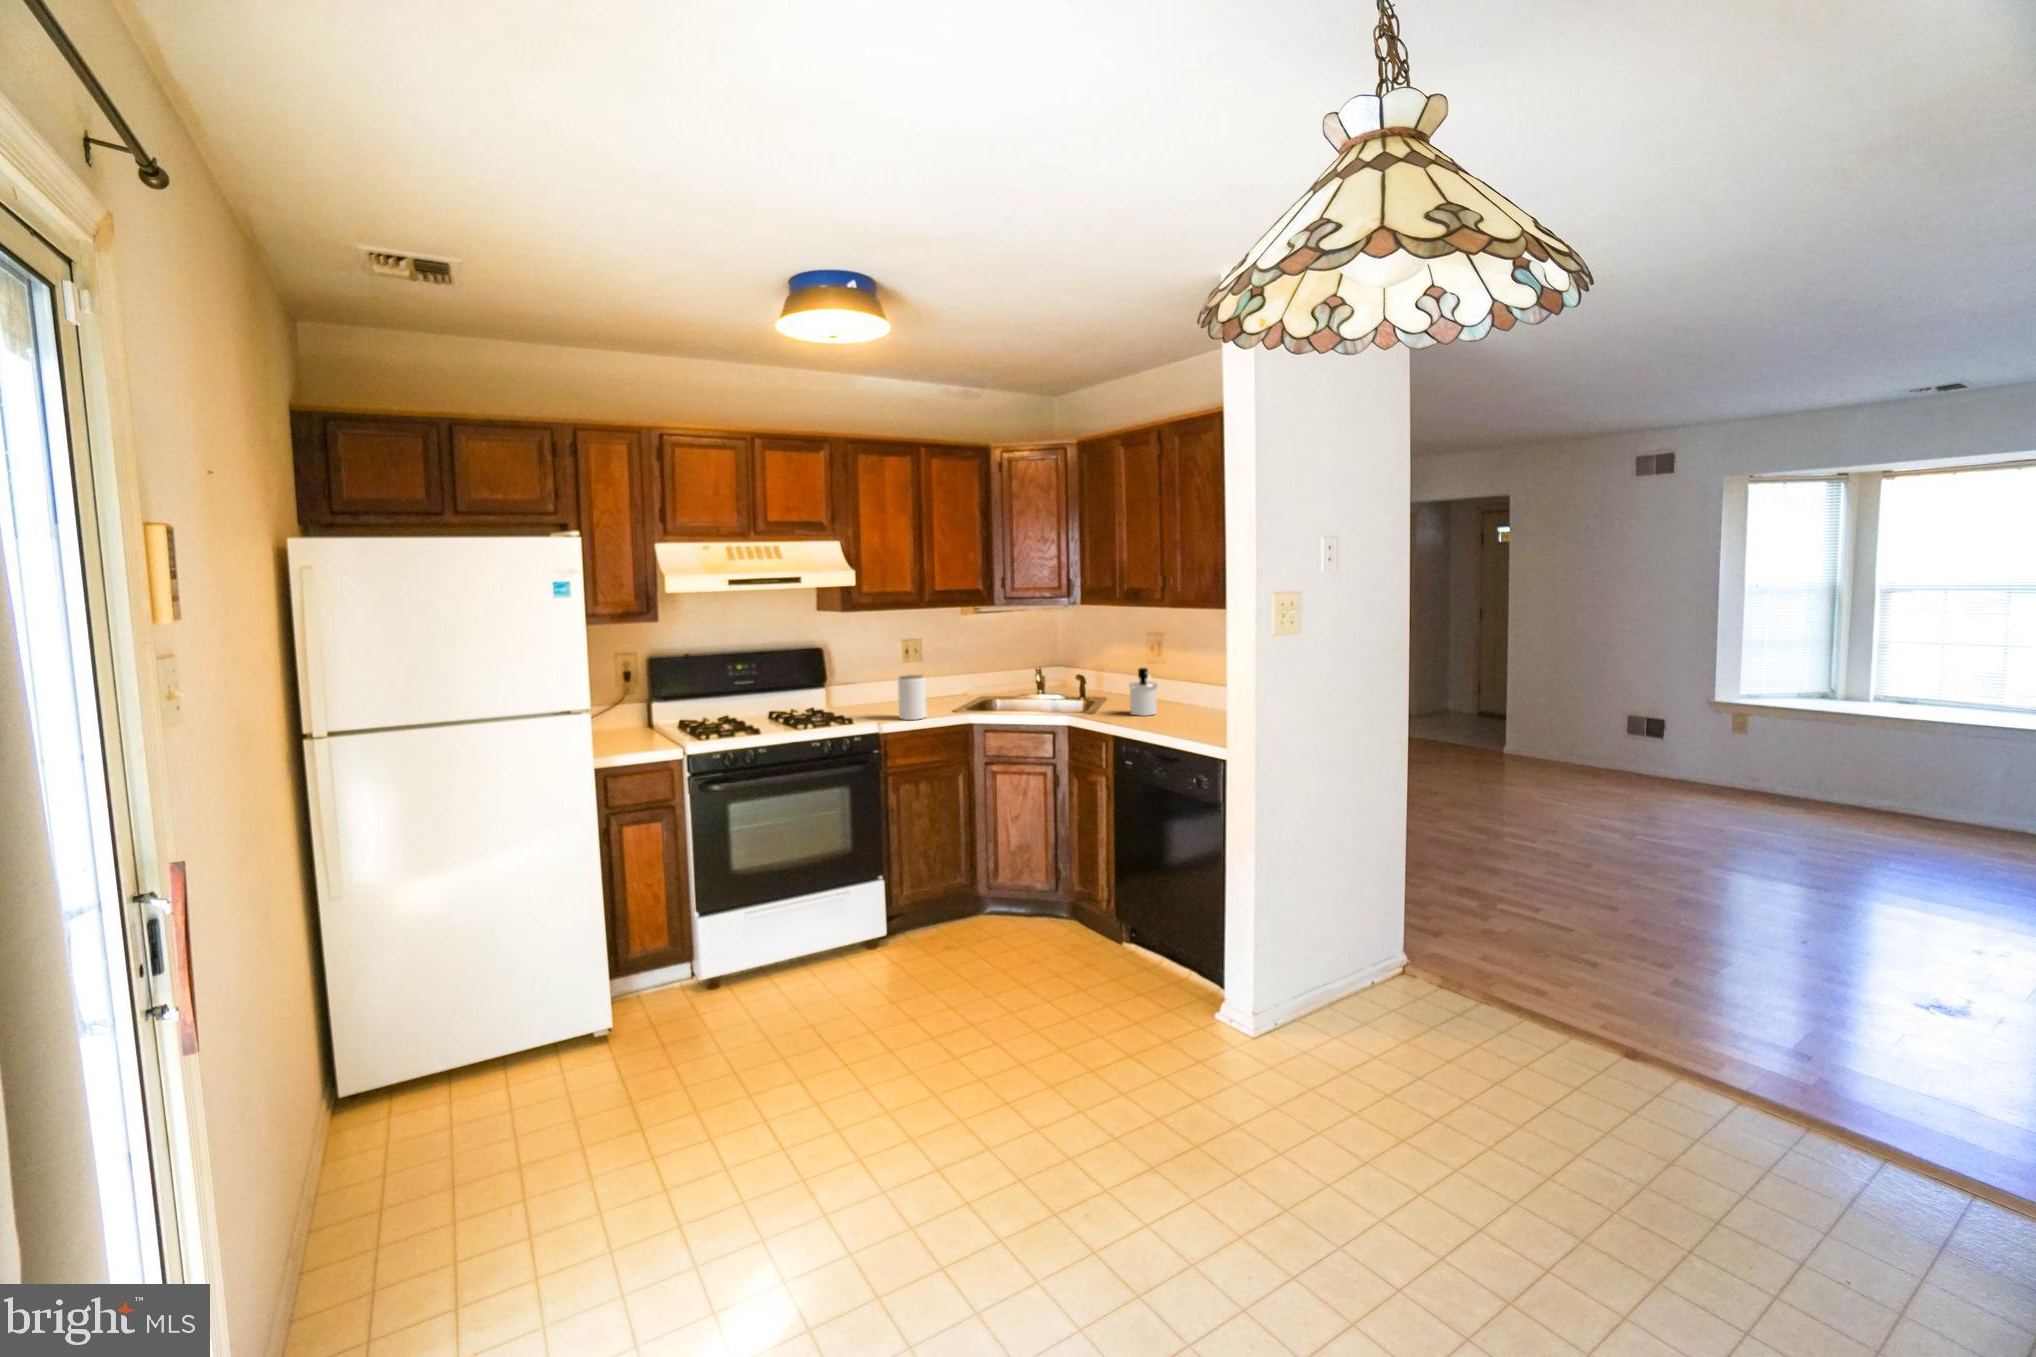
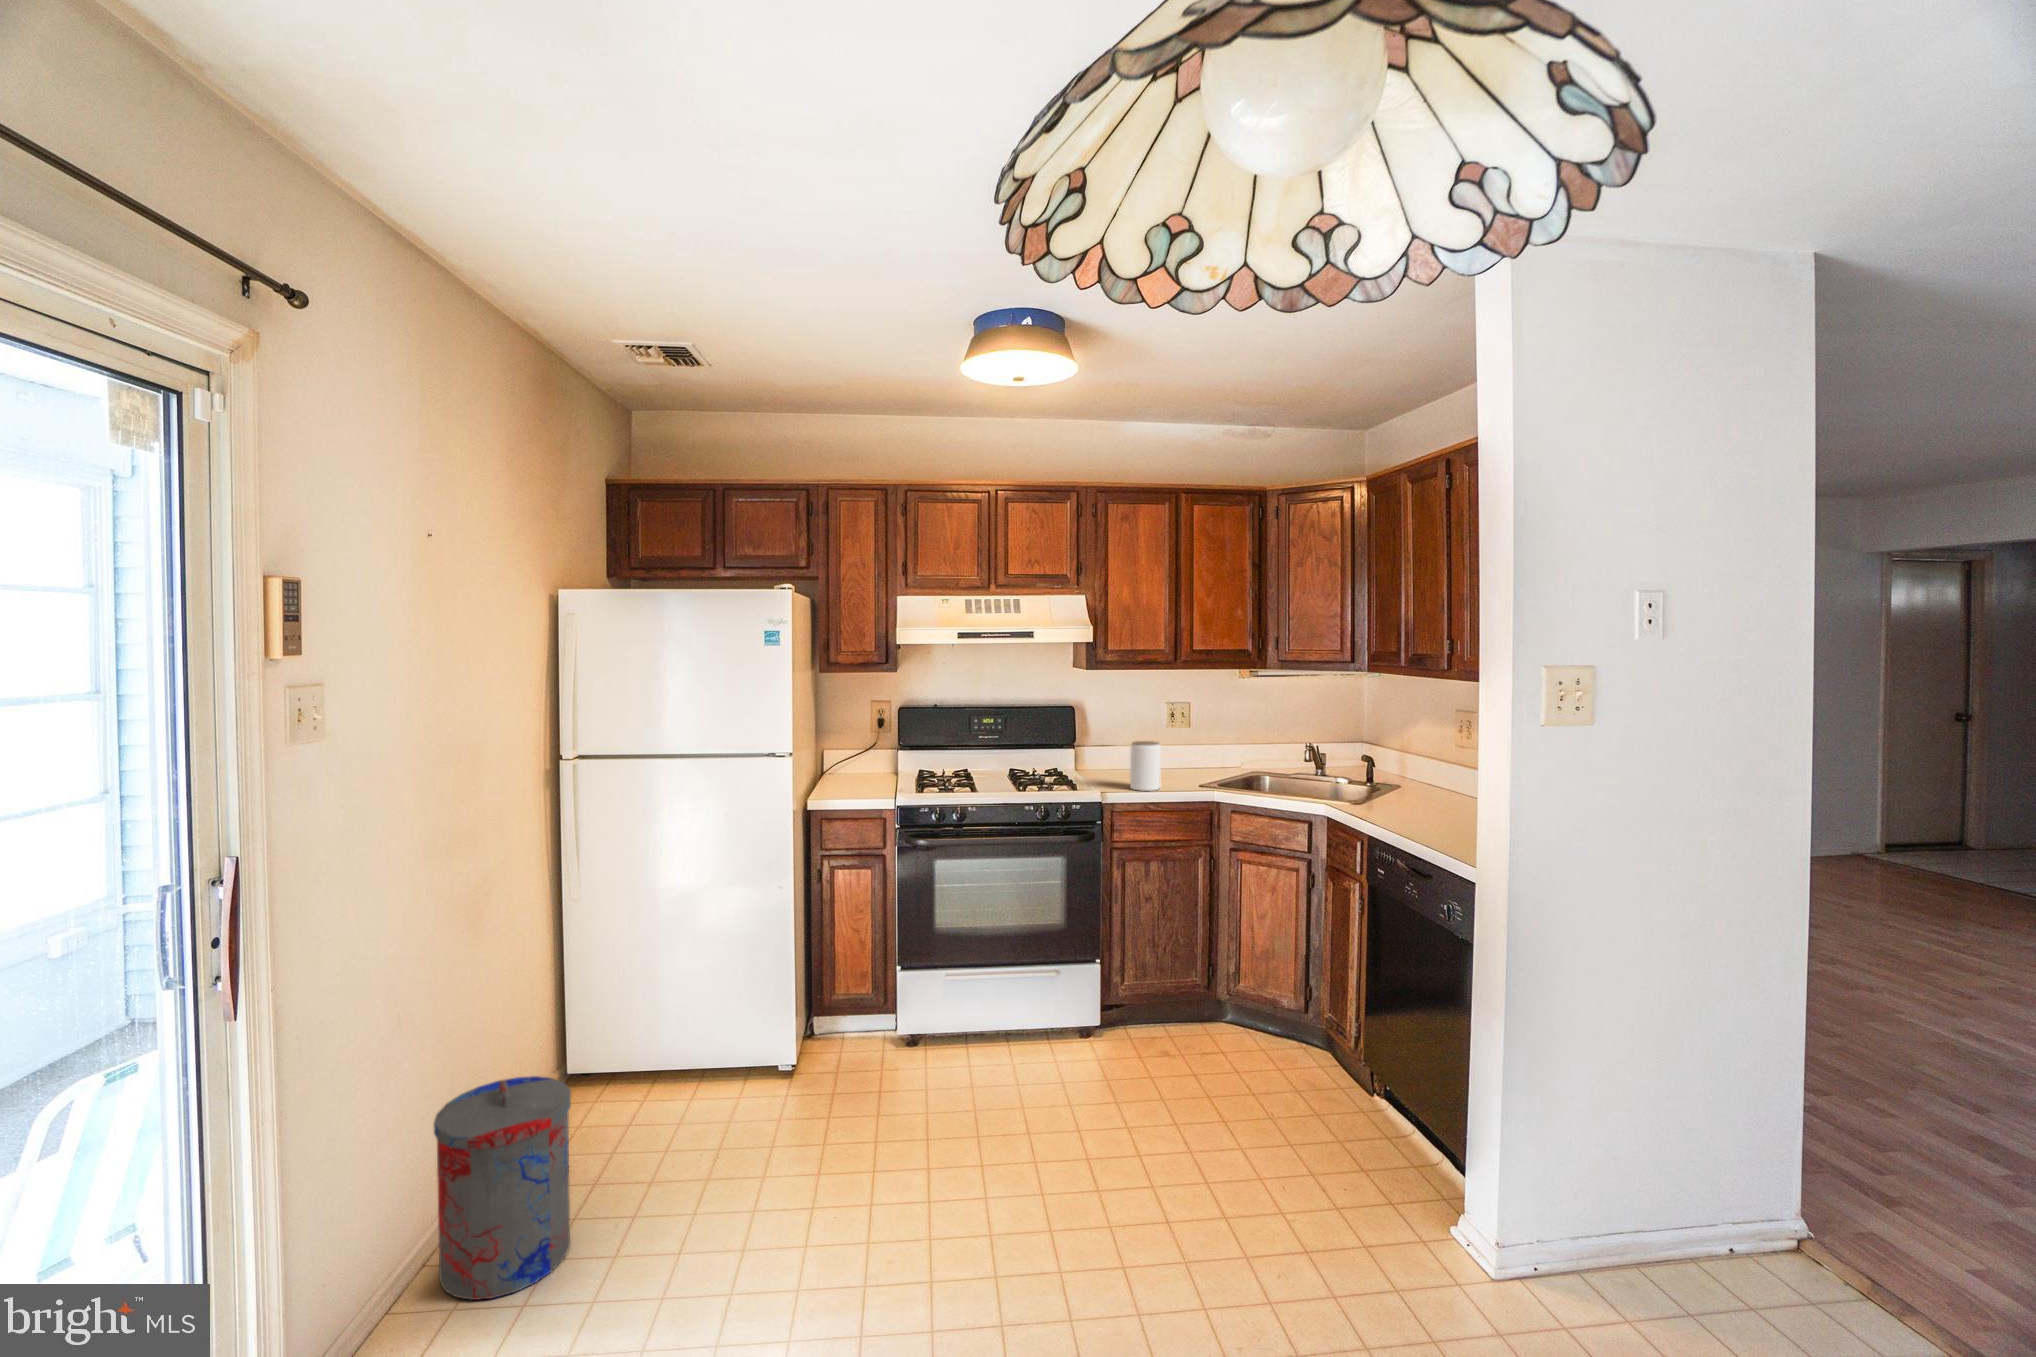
soap dispenser: present [1129,668,1157,716] -> none [1405,753,1444,814]
trash can: none [299,1069,465,1311] -> present [434,1076,571,1300]

